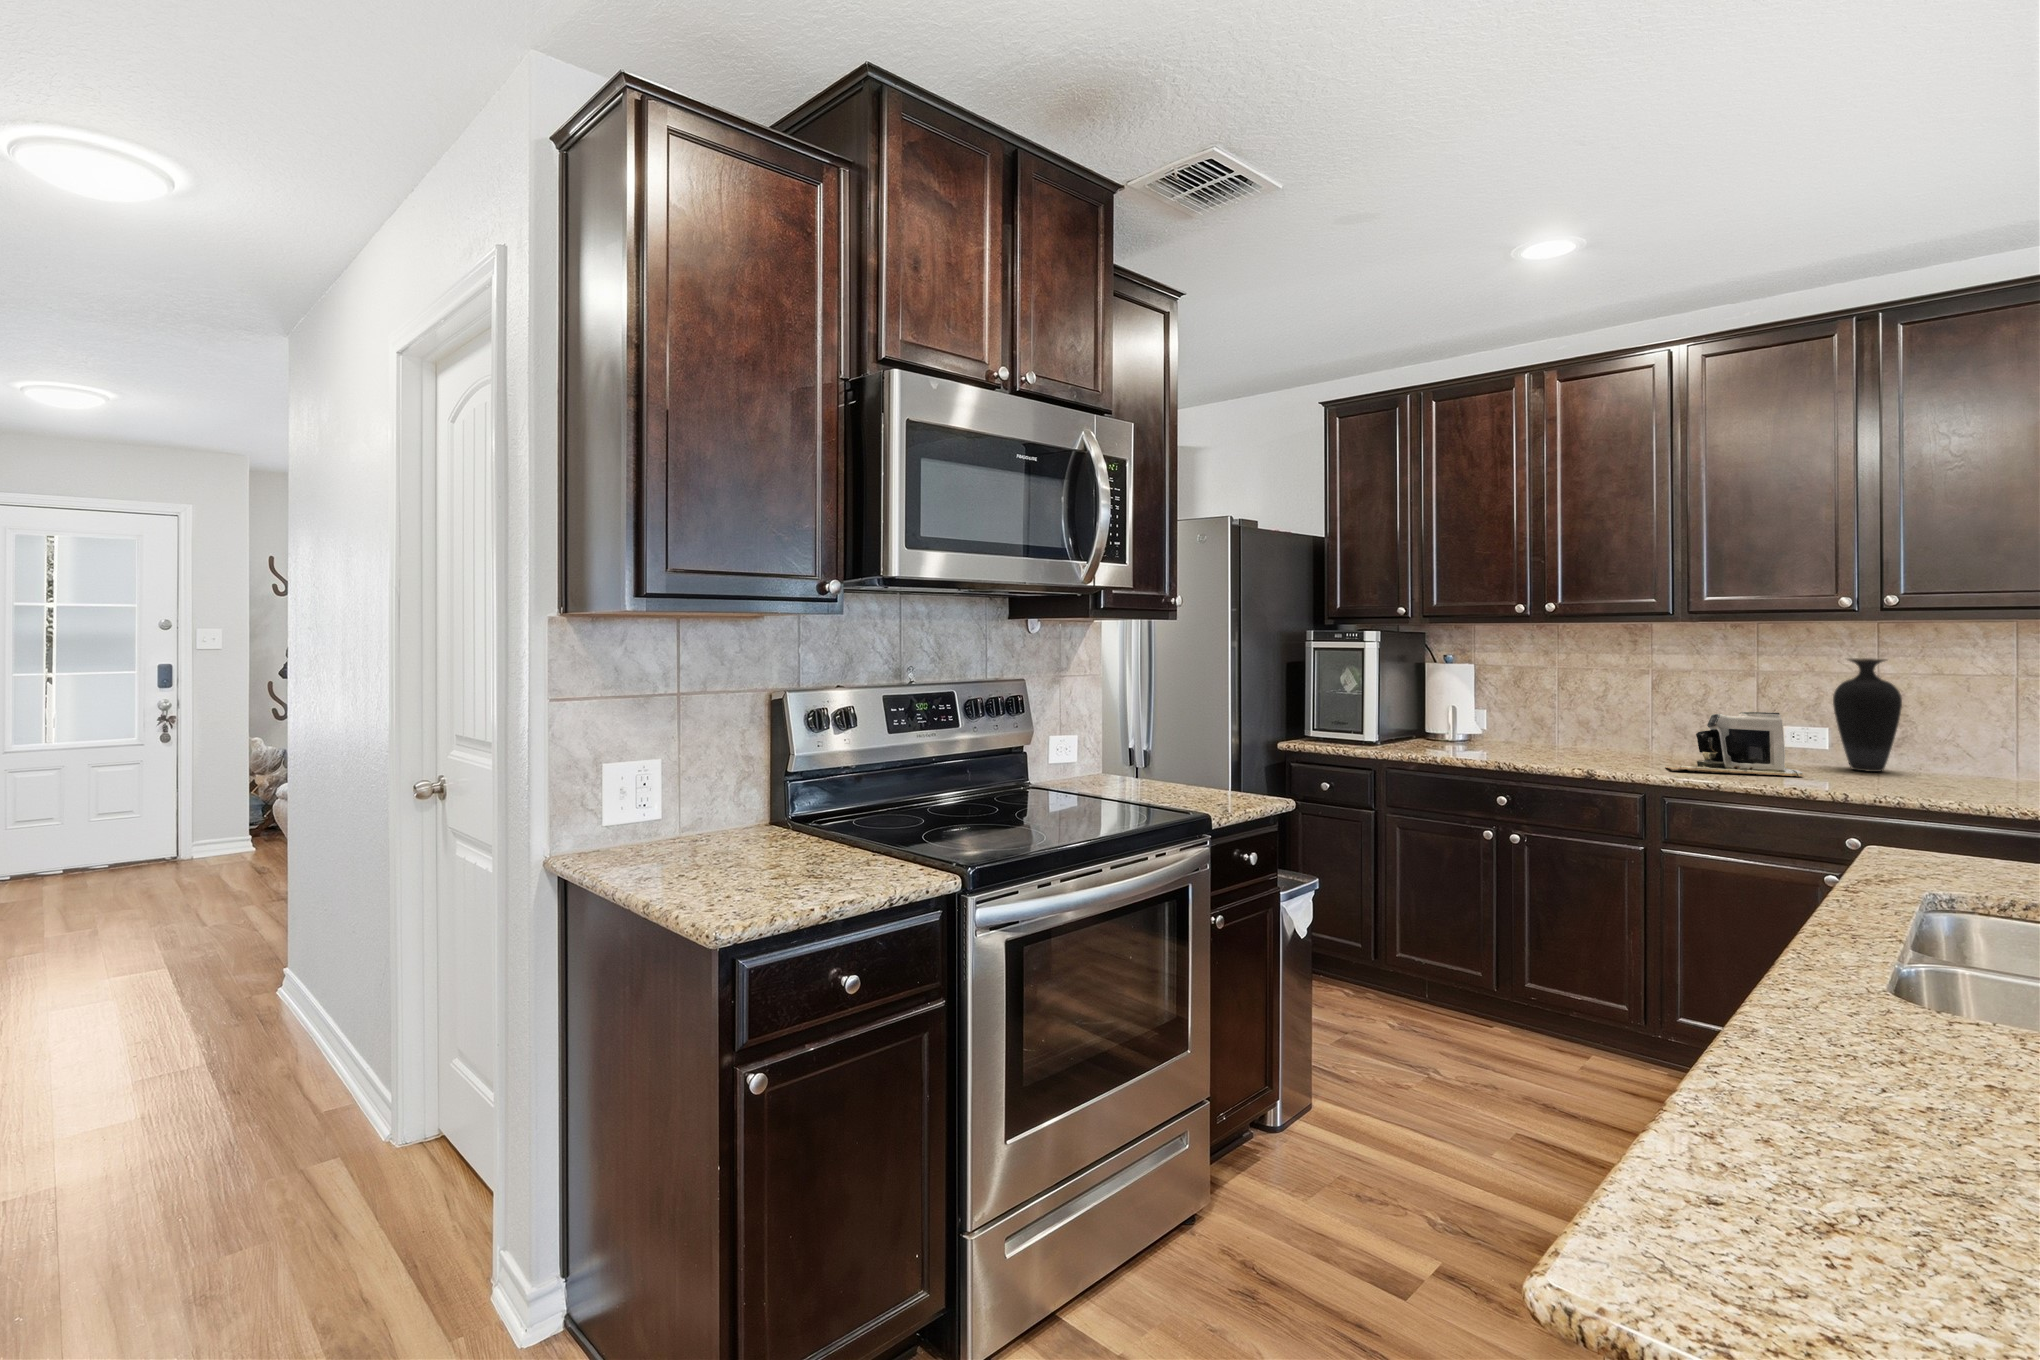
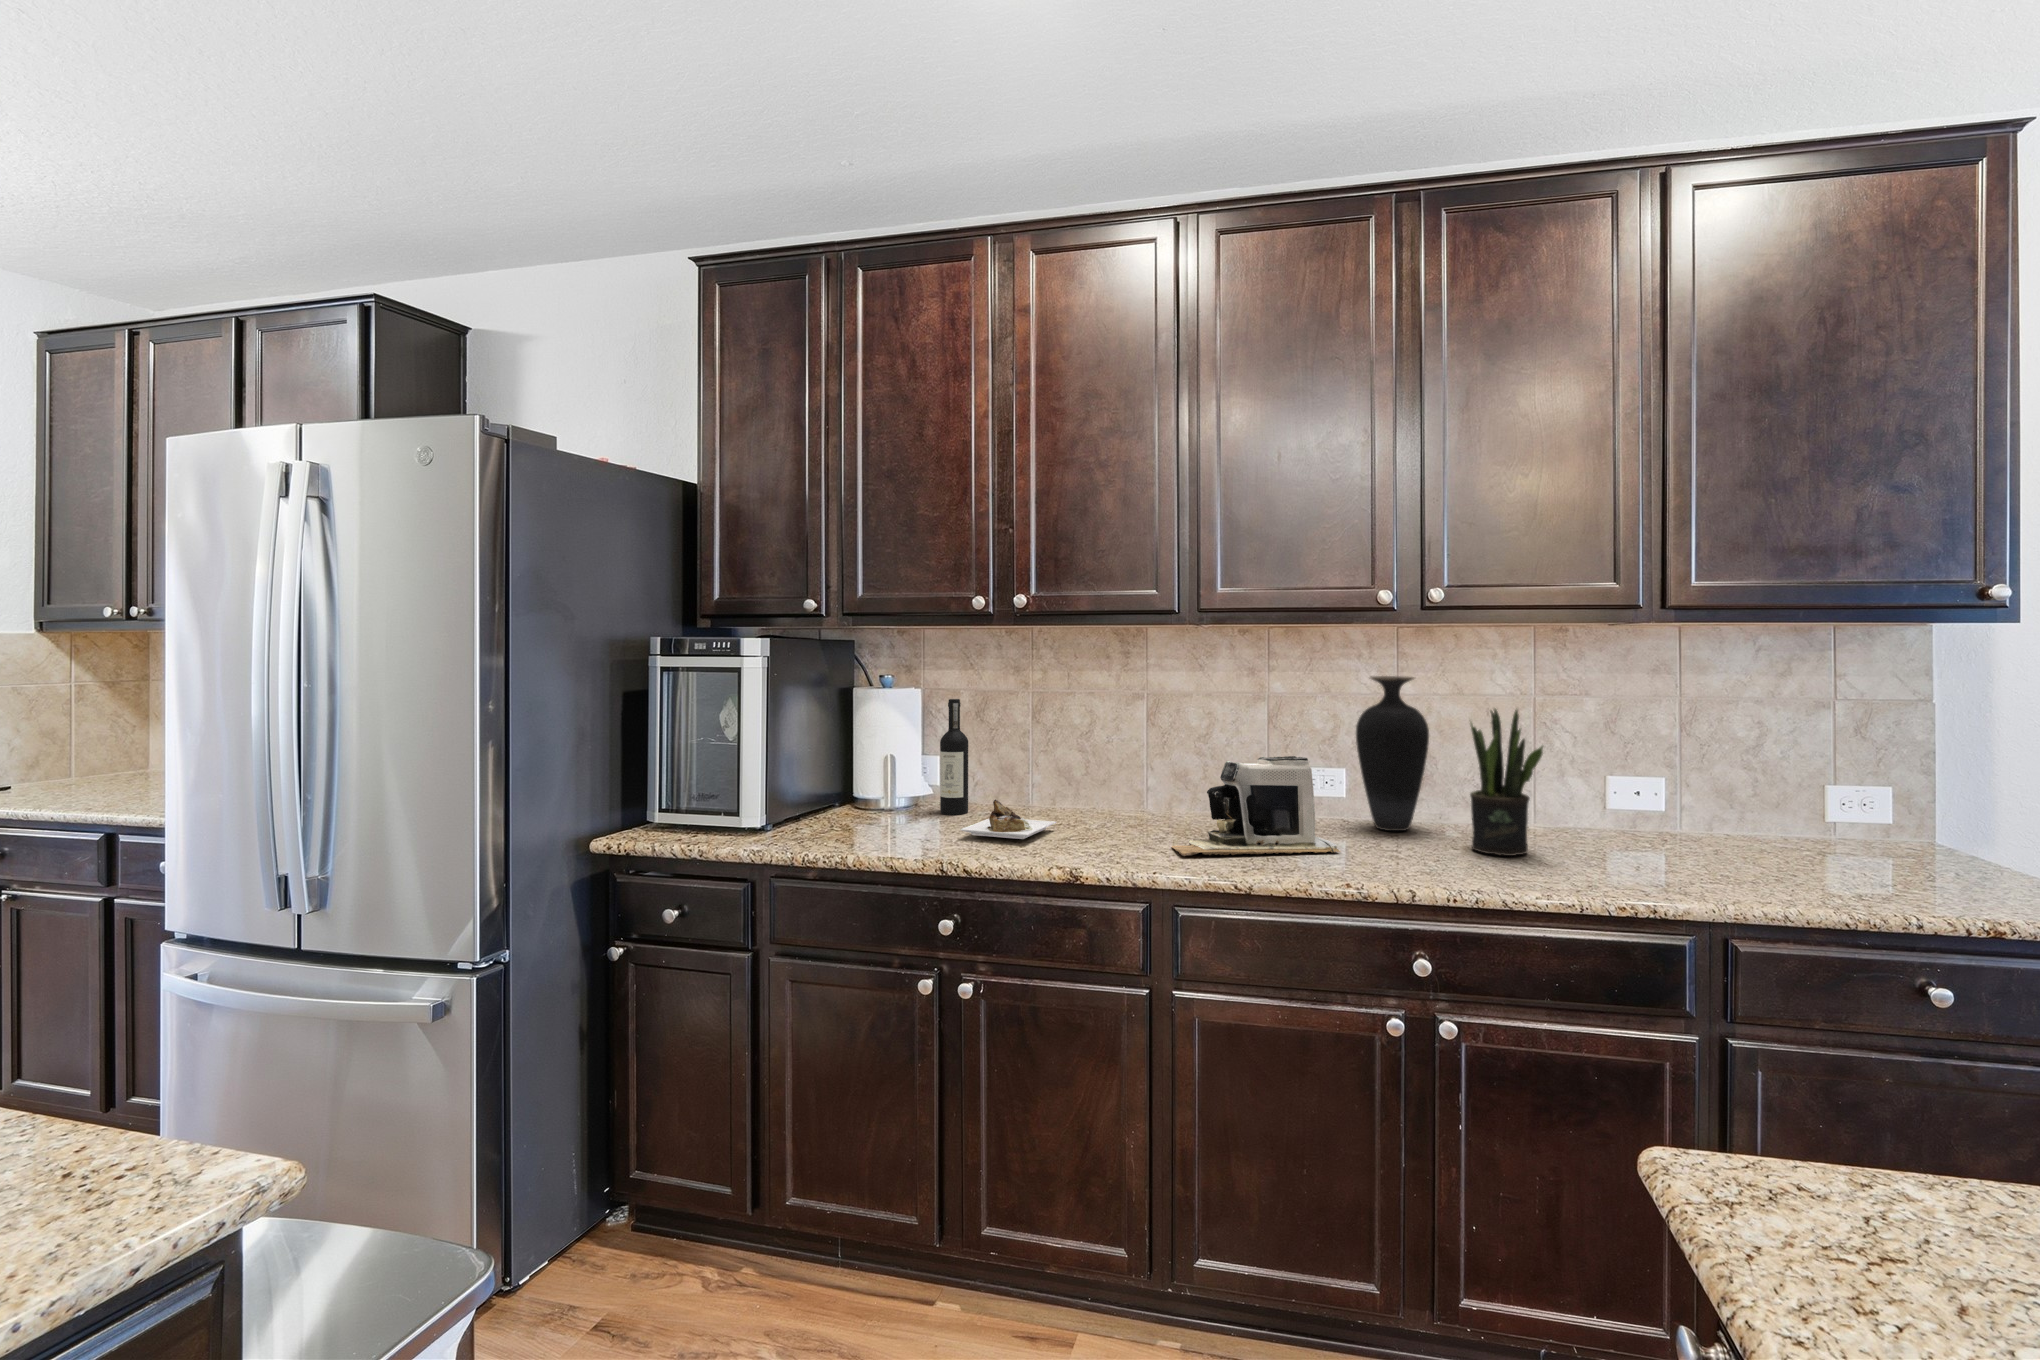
wine bottle: none [1489,671,1577,757] -> present [940,699,1056,839]
potted plant: none [1929,680,1987,787] -> present [1470,709,1543,856]

